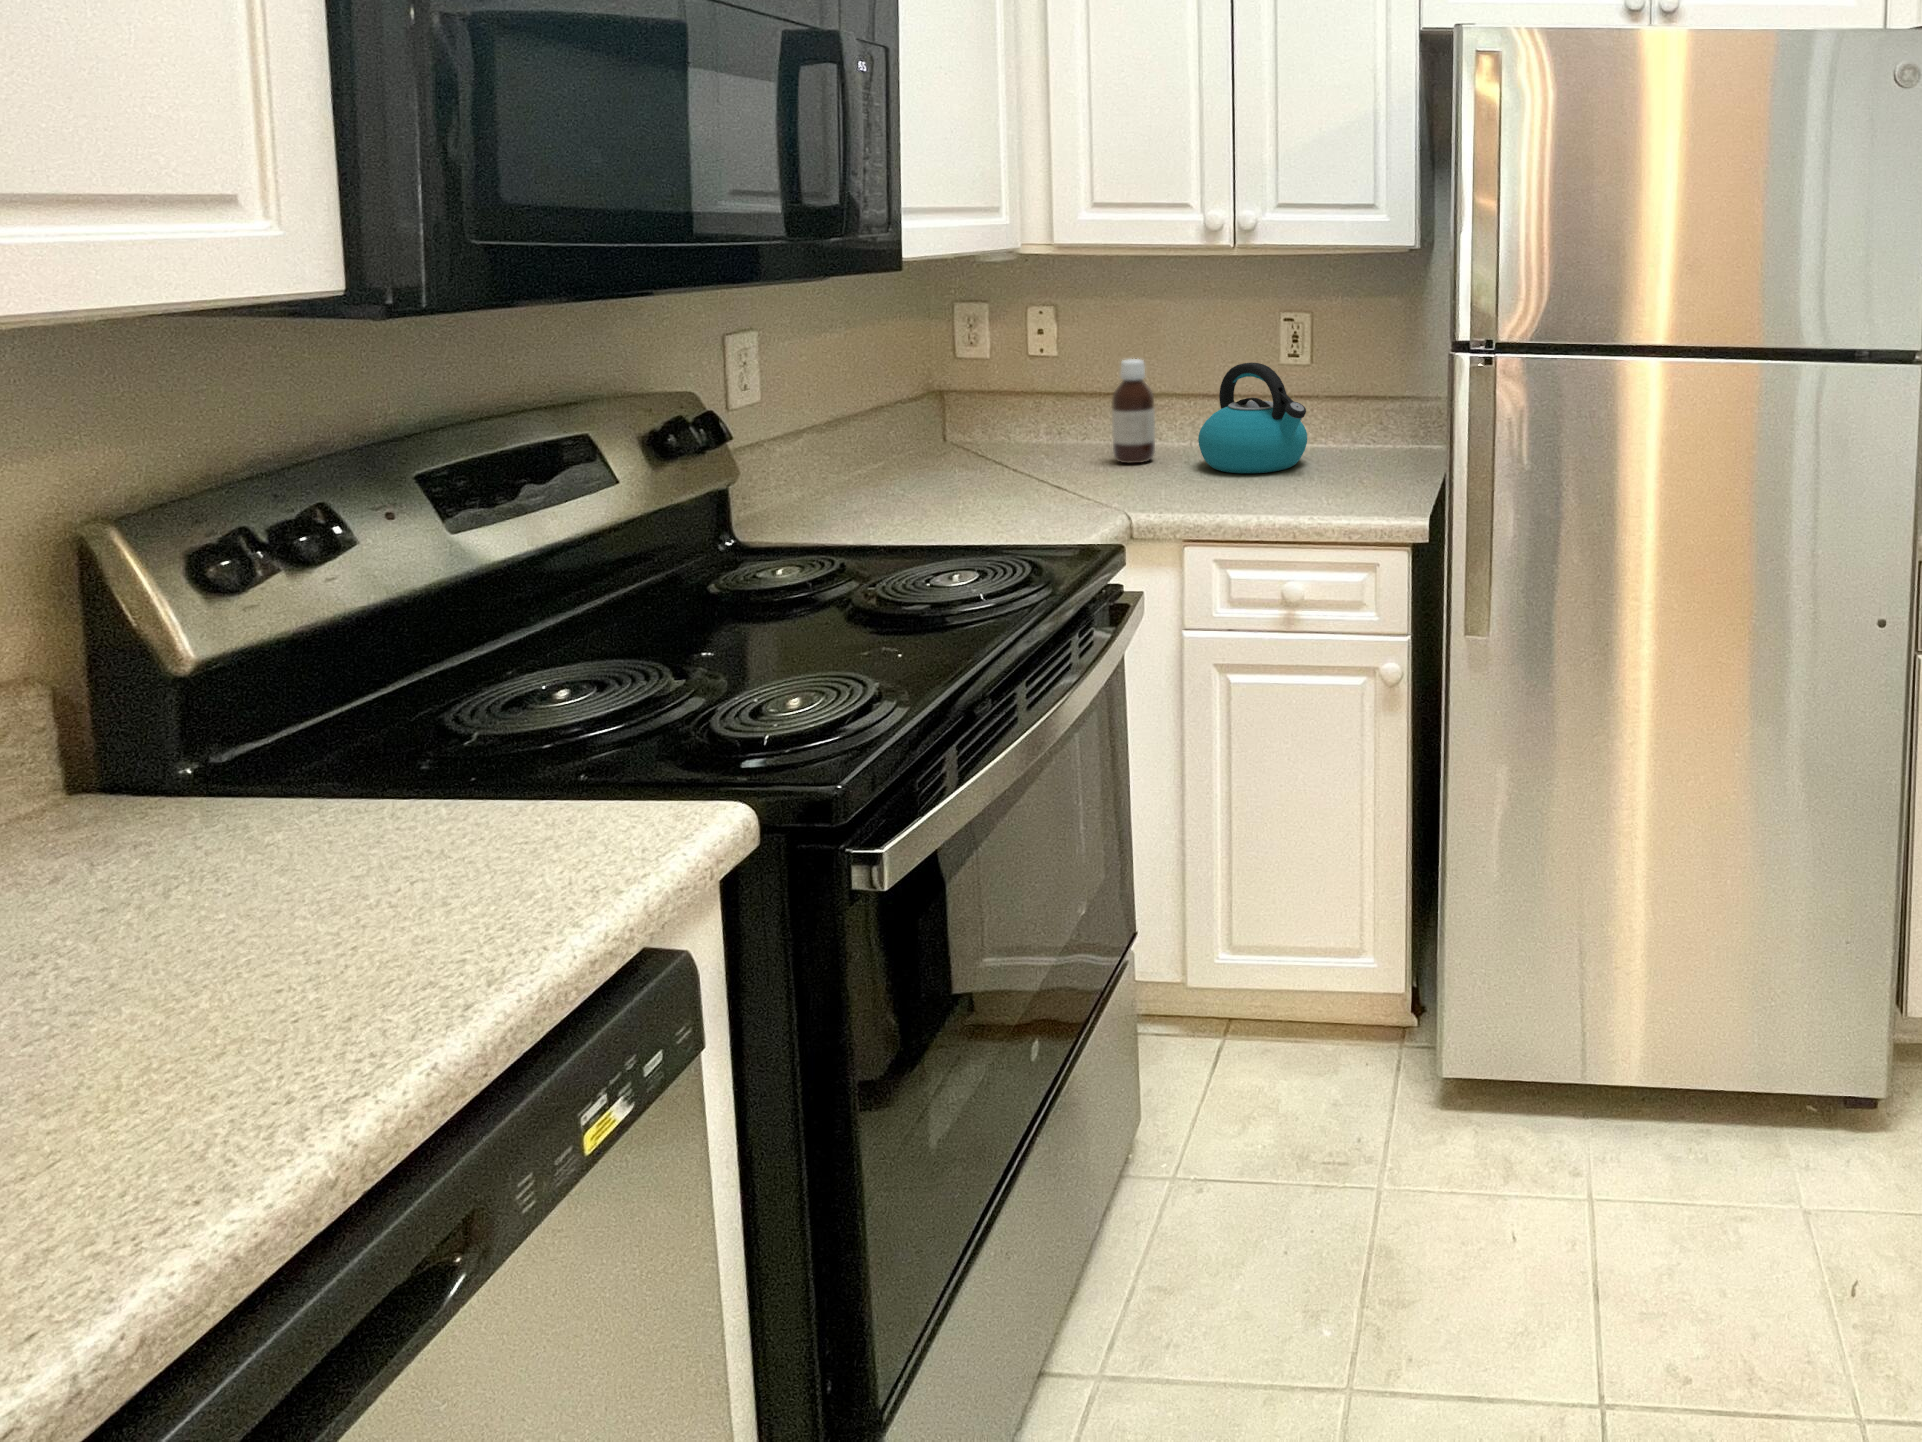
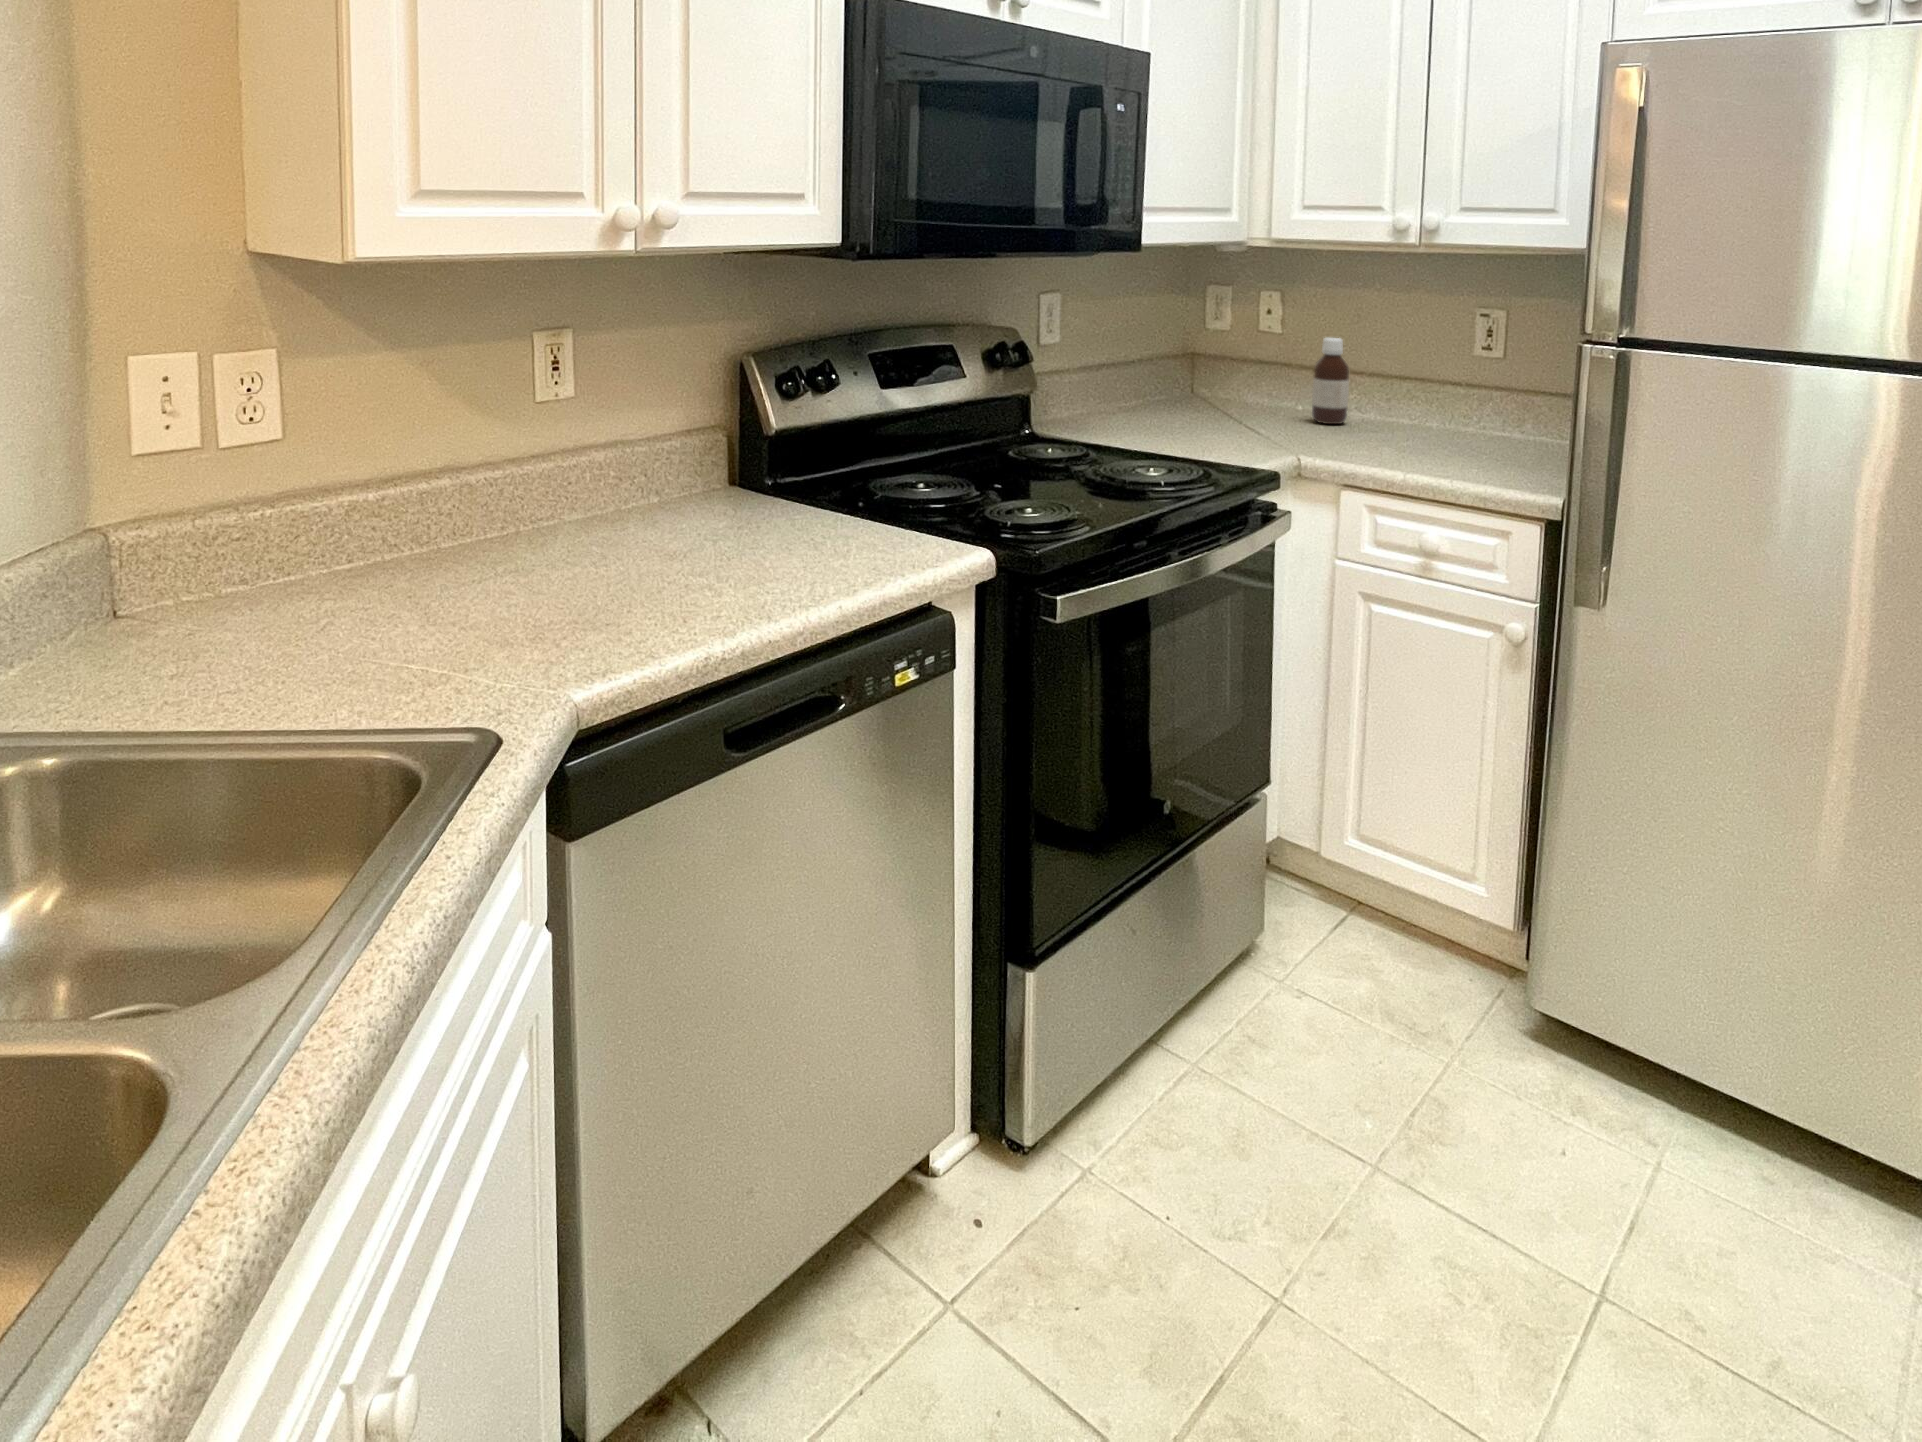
kettle: present [1198,363,1307,473] -> none [1381,348,1483,445]

